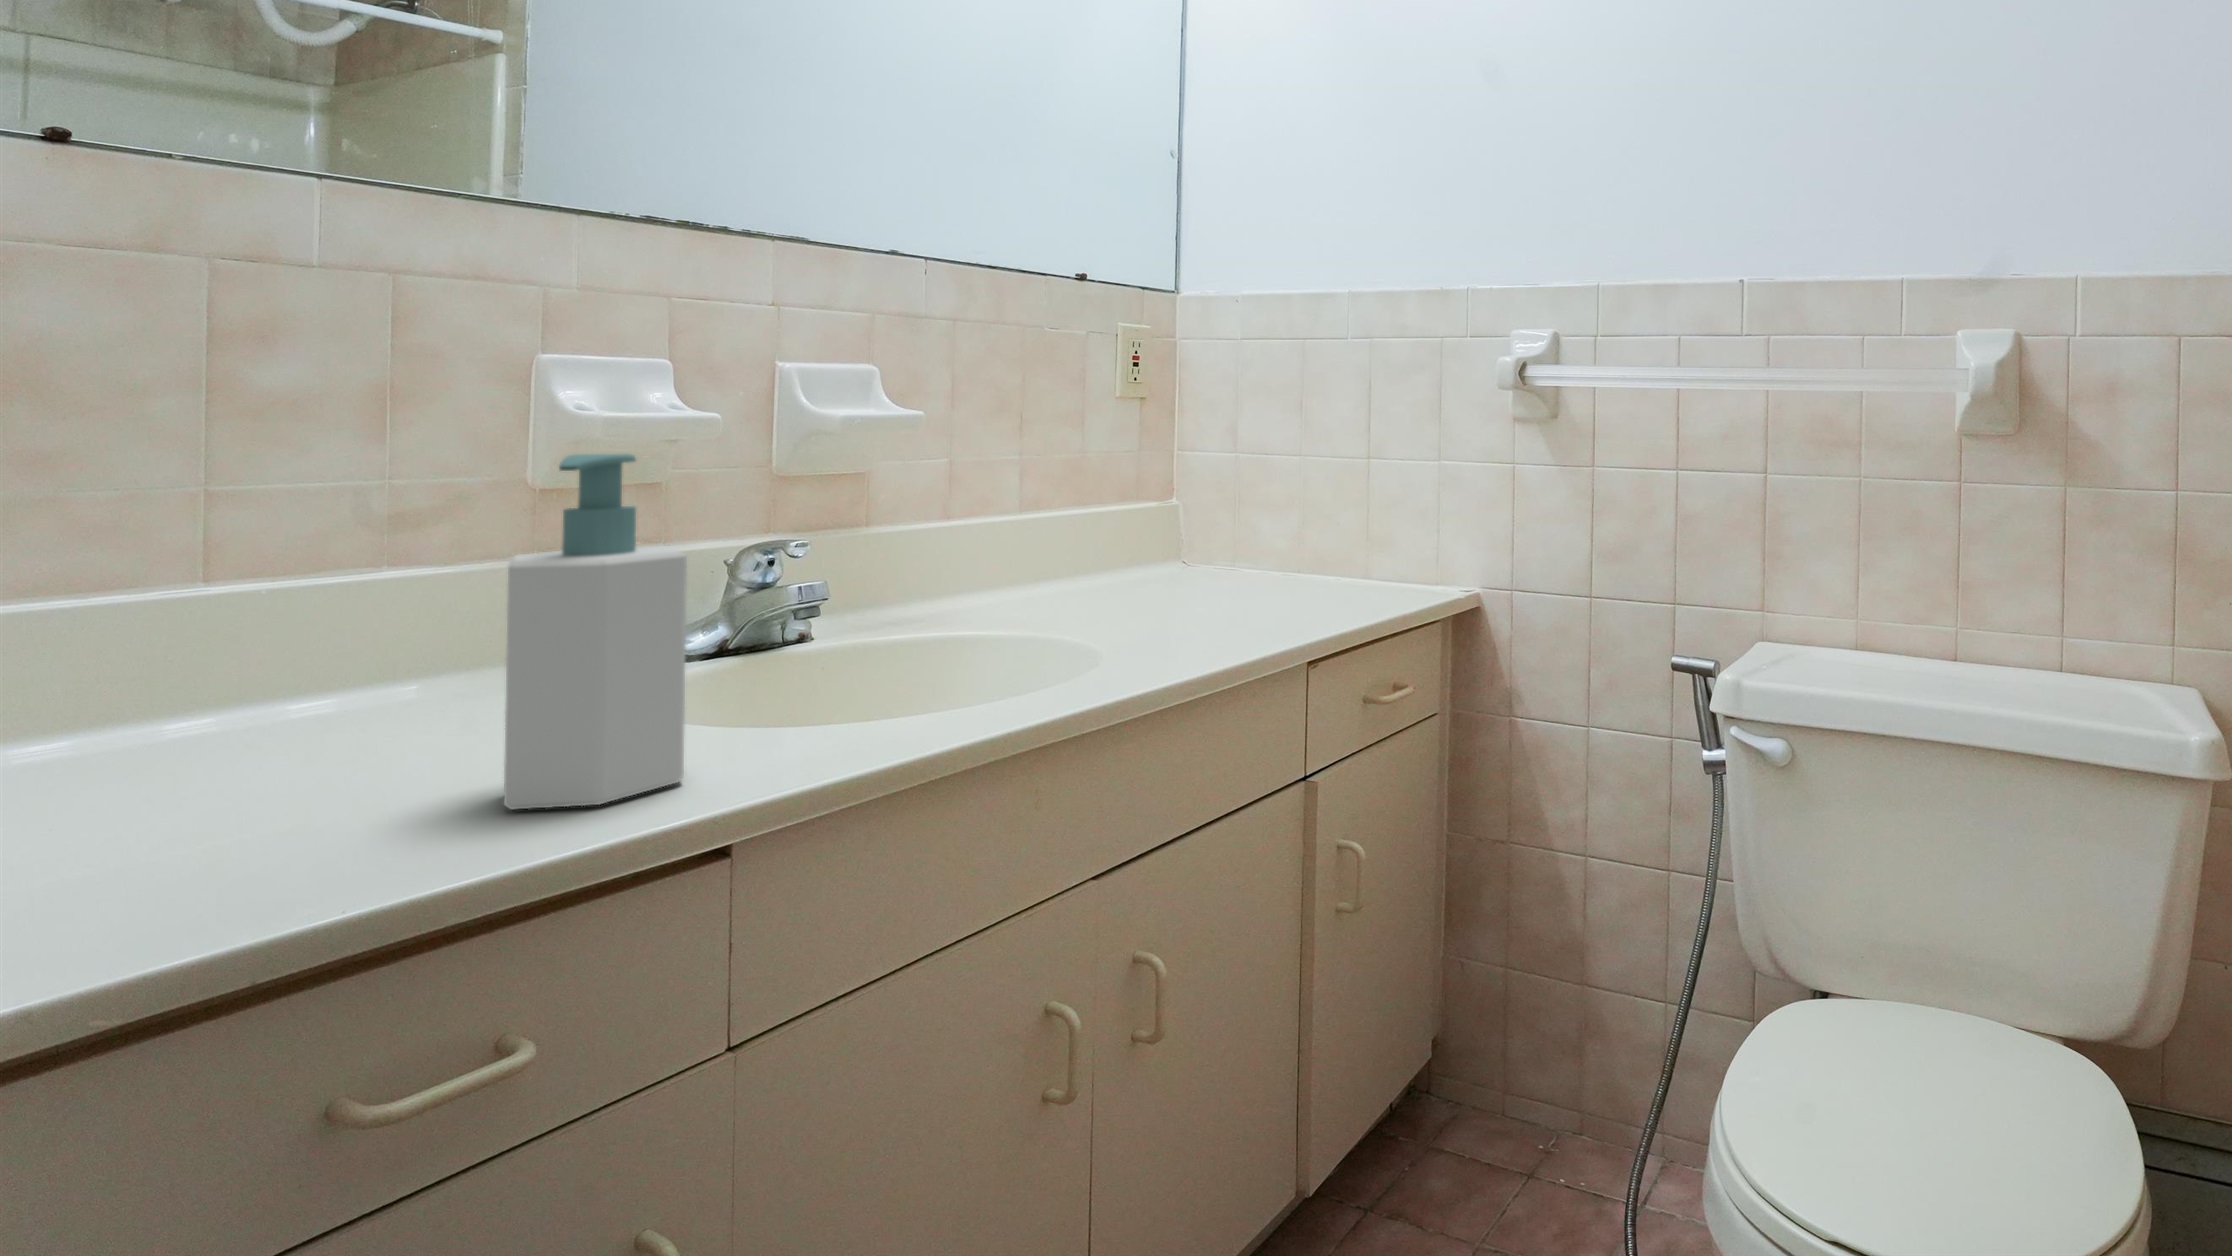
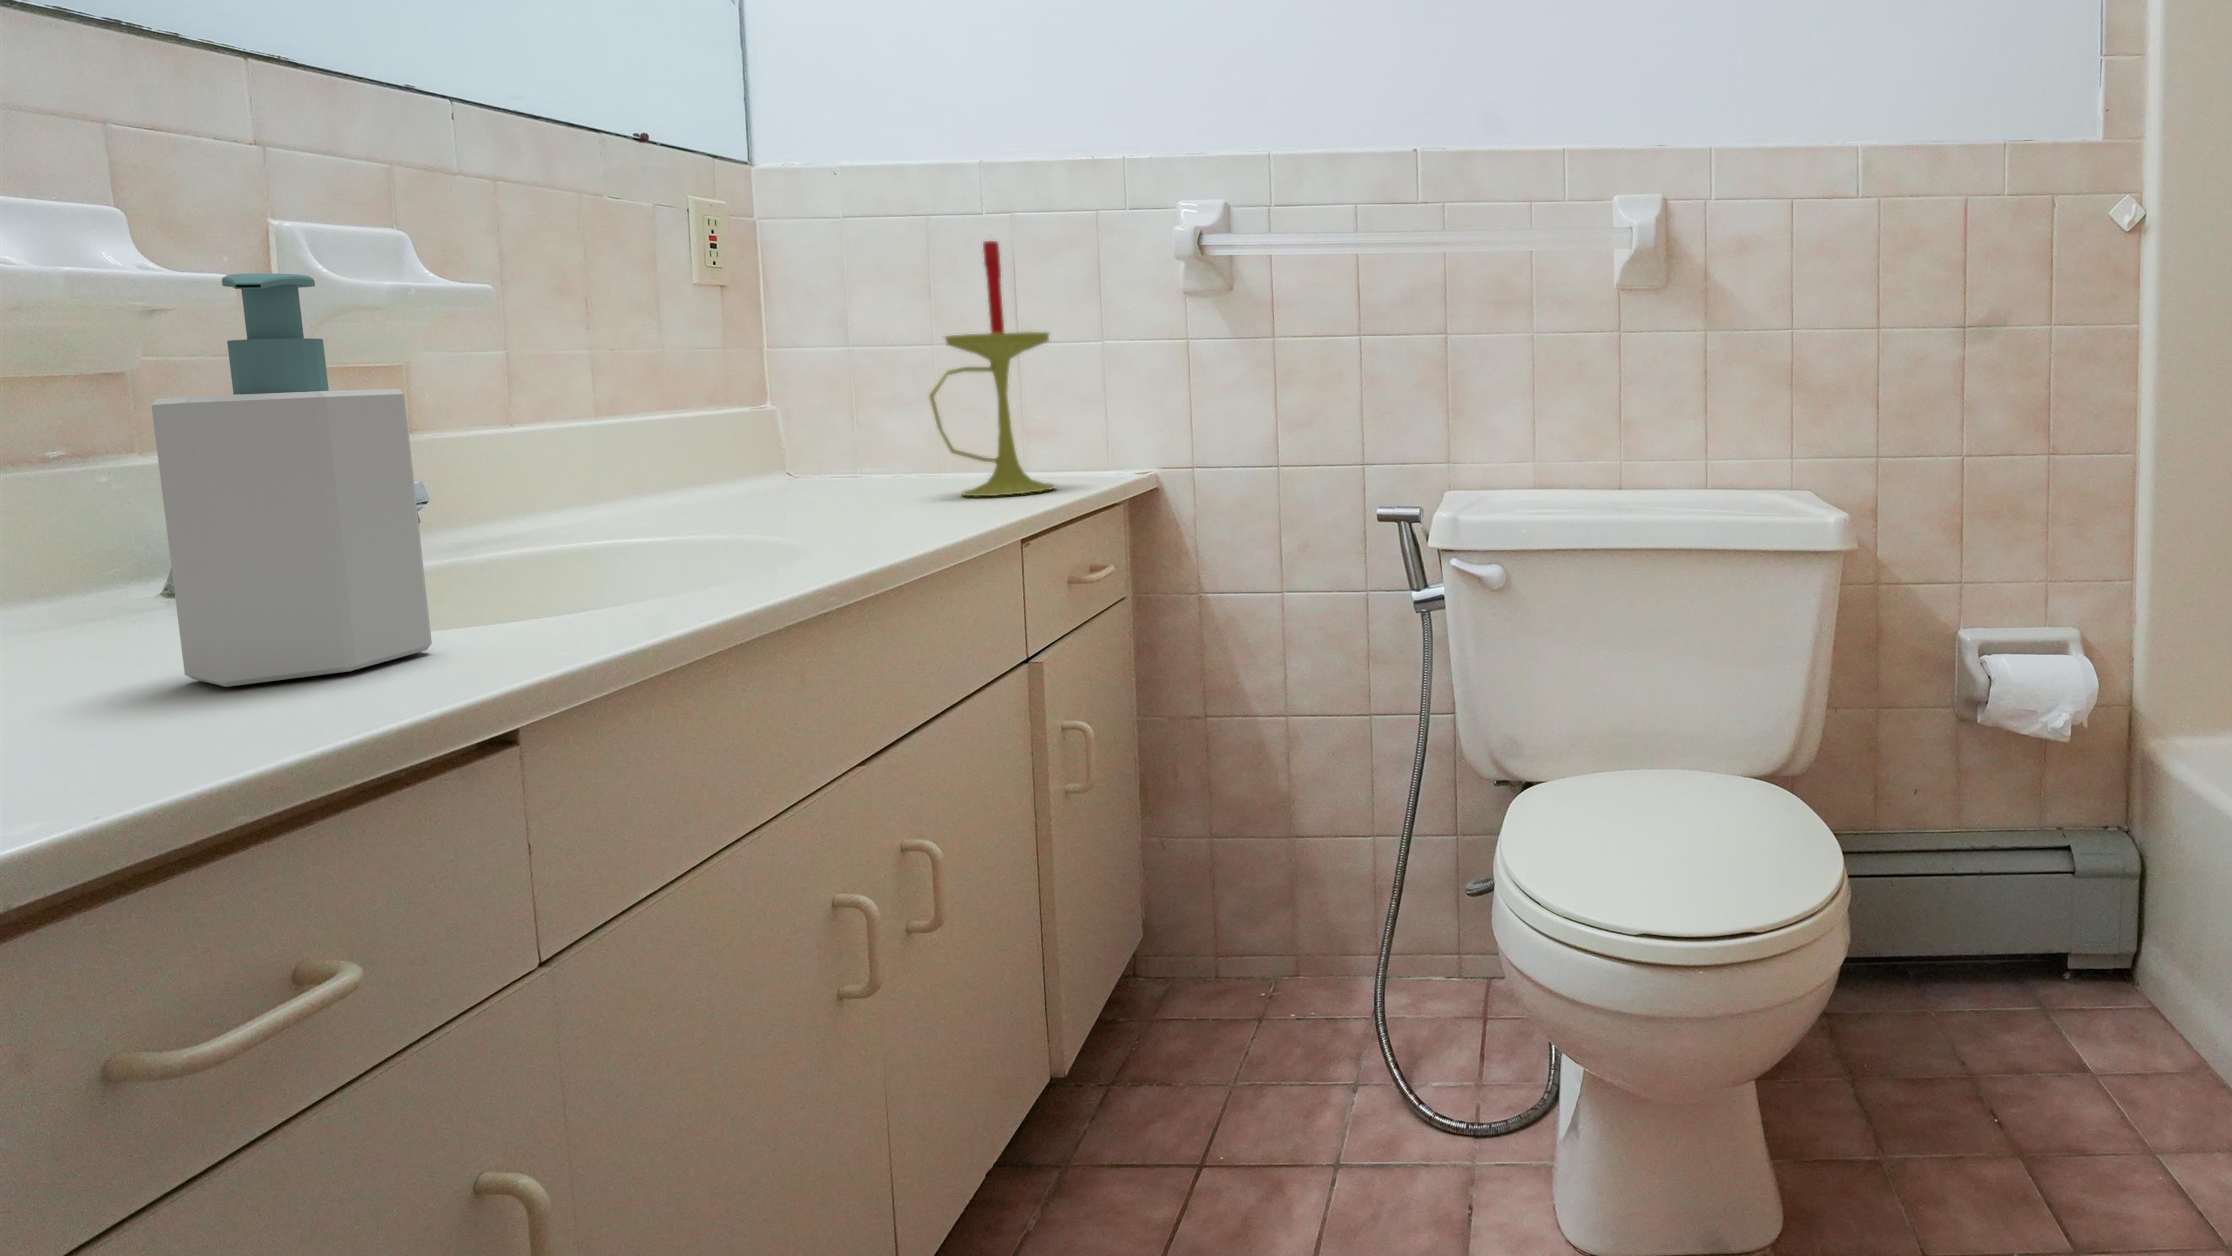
candle: none [1259,362,1374,608] -> present [929,241,1055,496]

